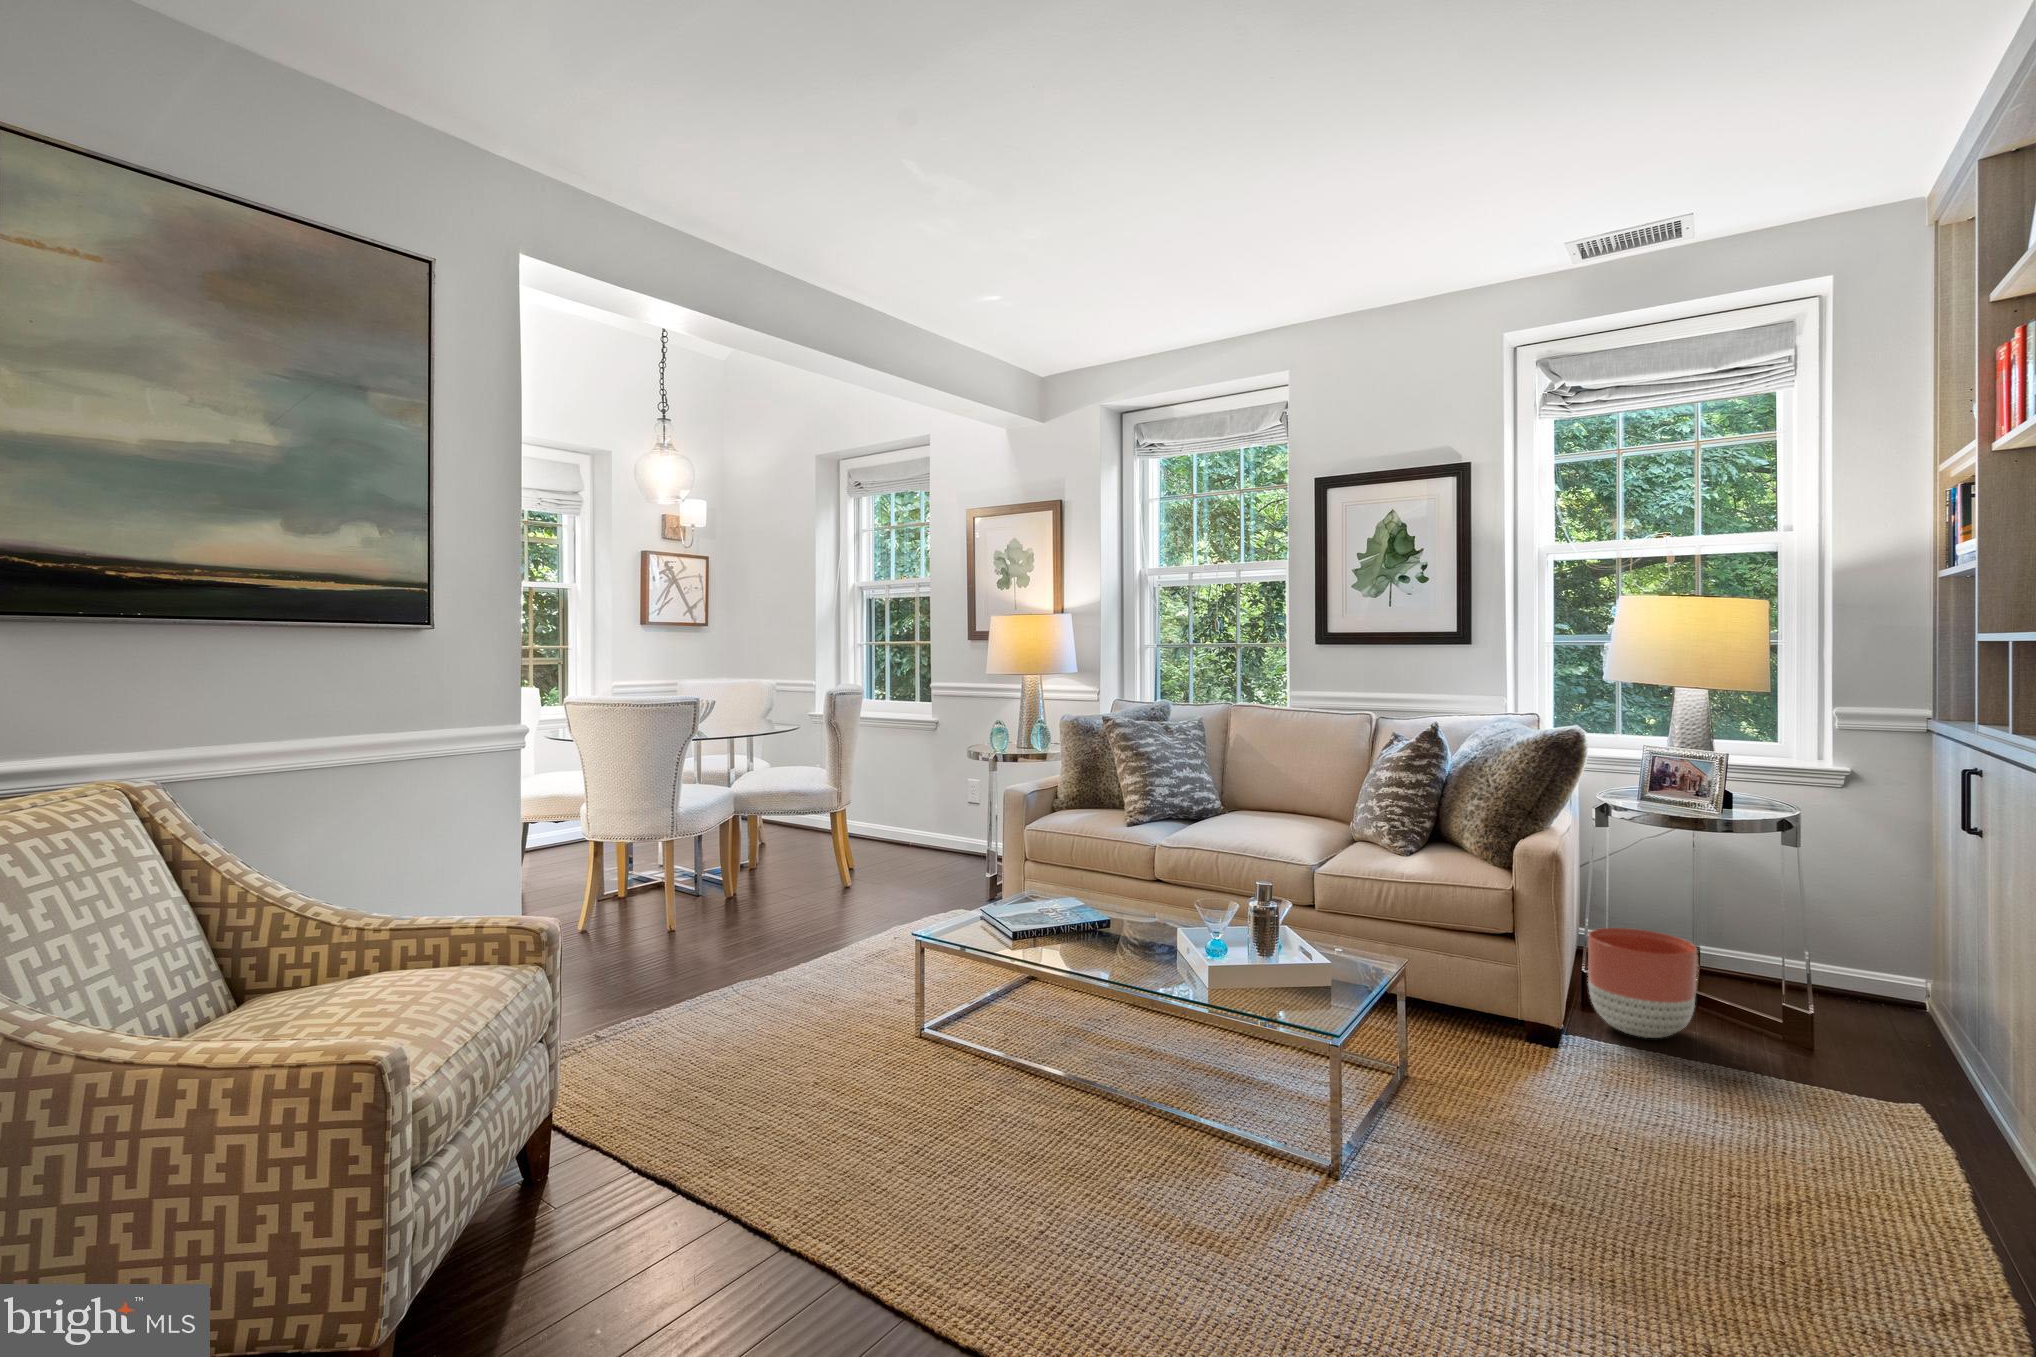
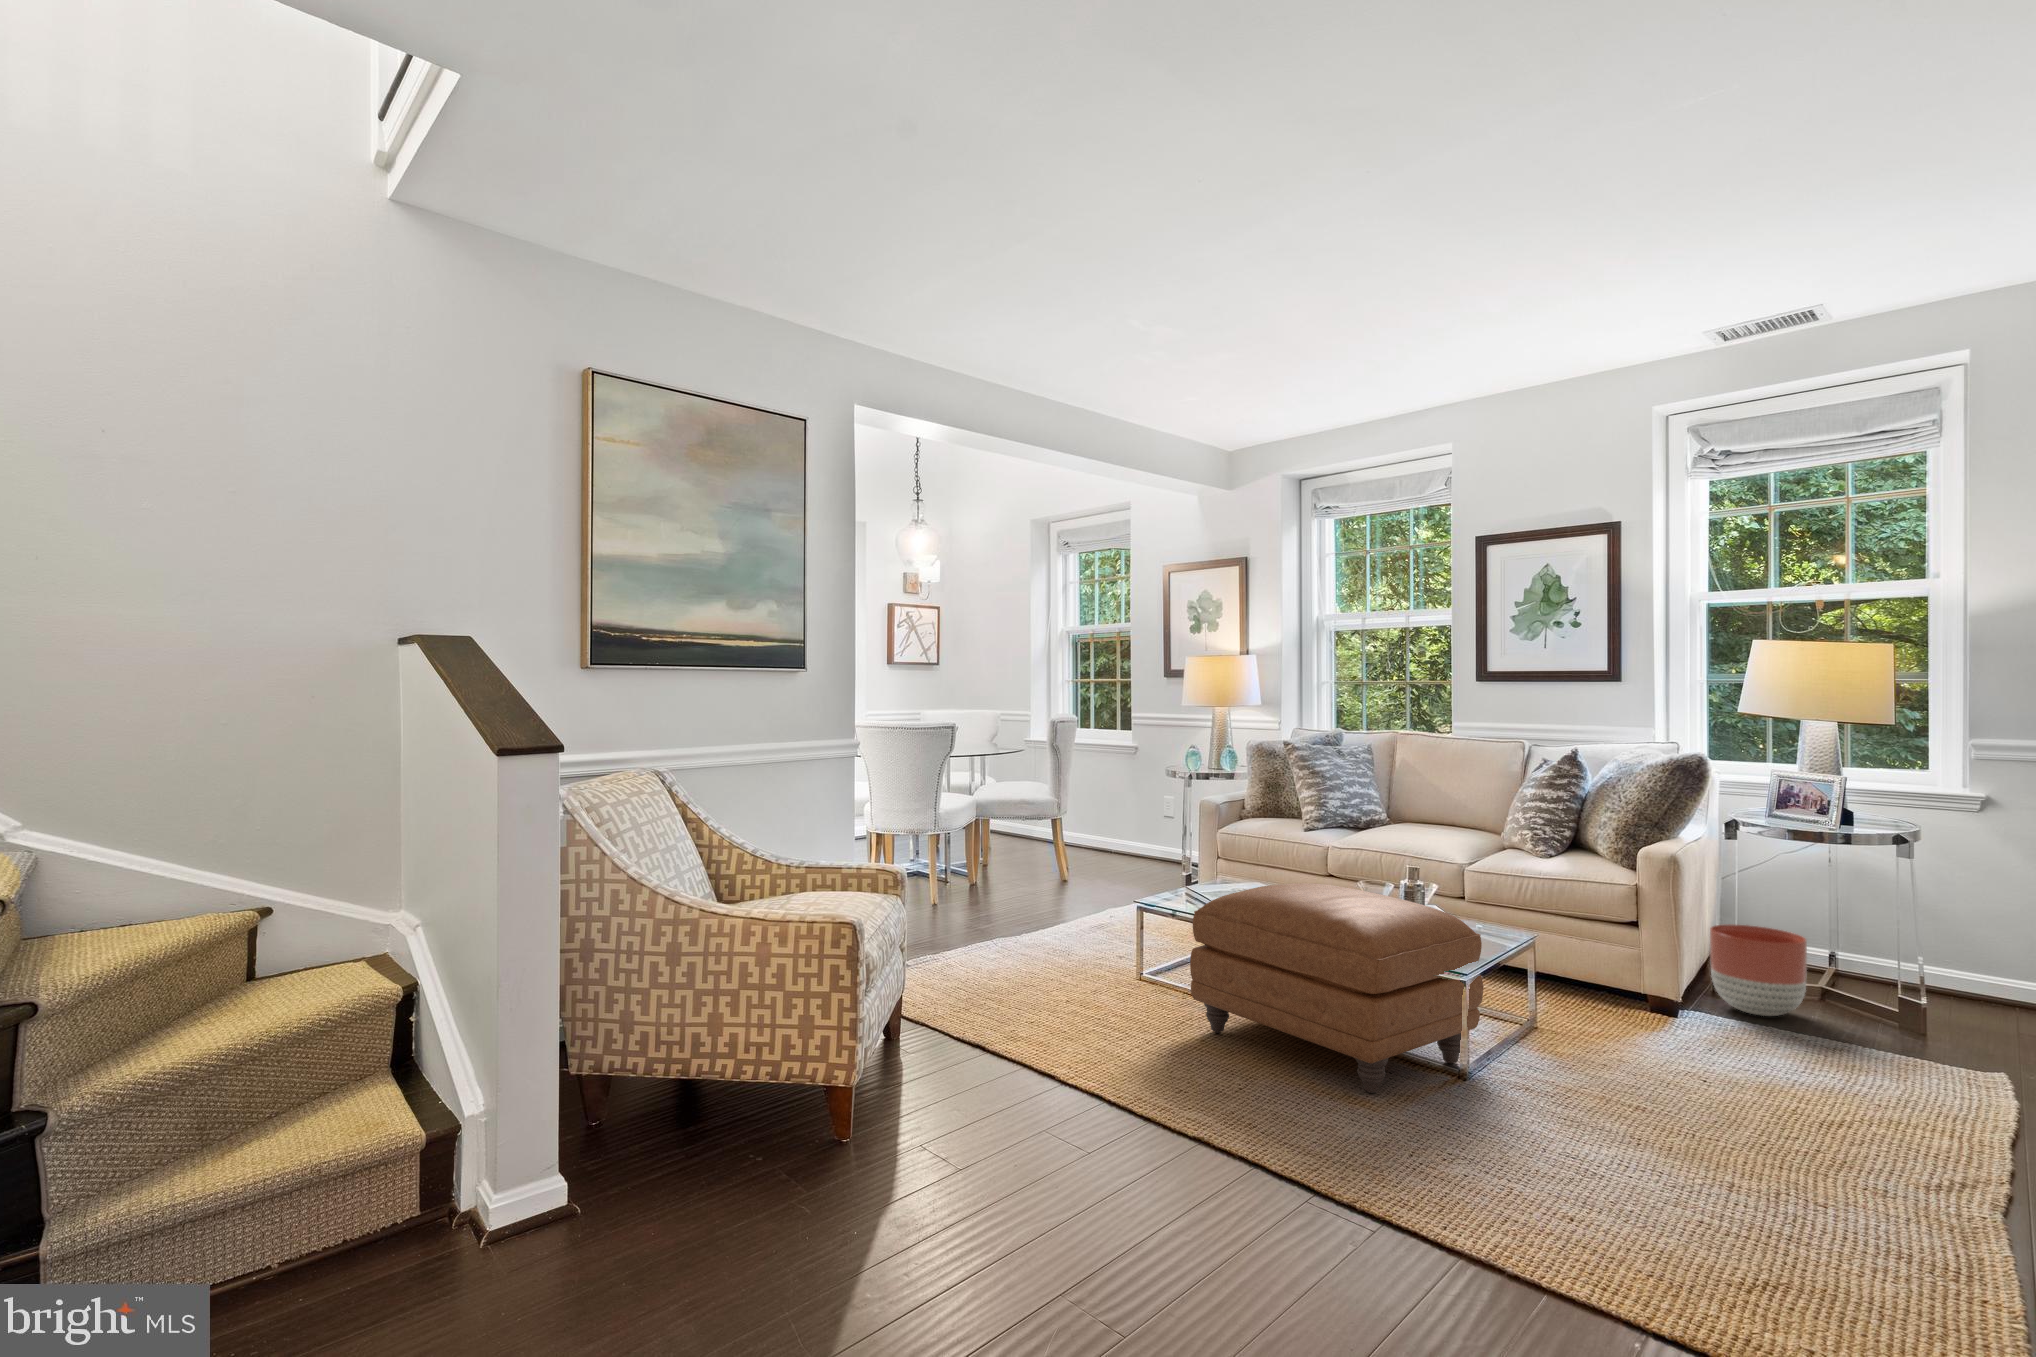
ottoman: none [976,909,1357,1222] -> present [1190,883,1483,1093]

